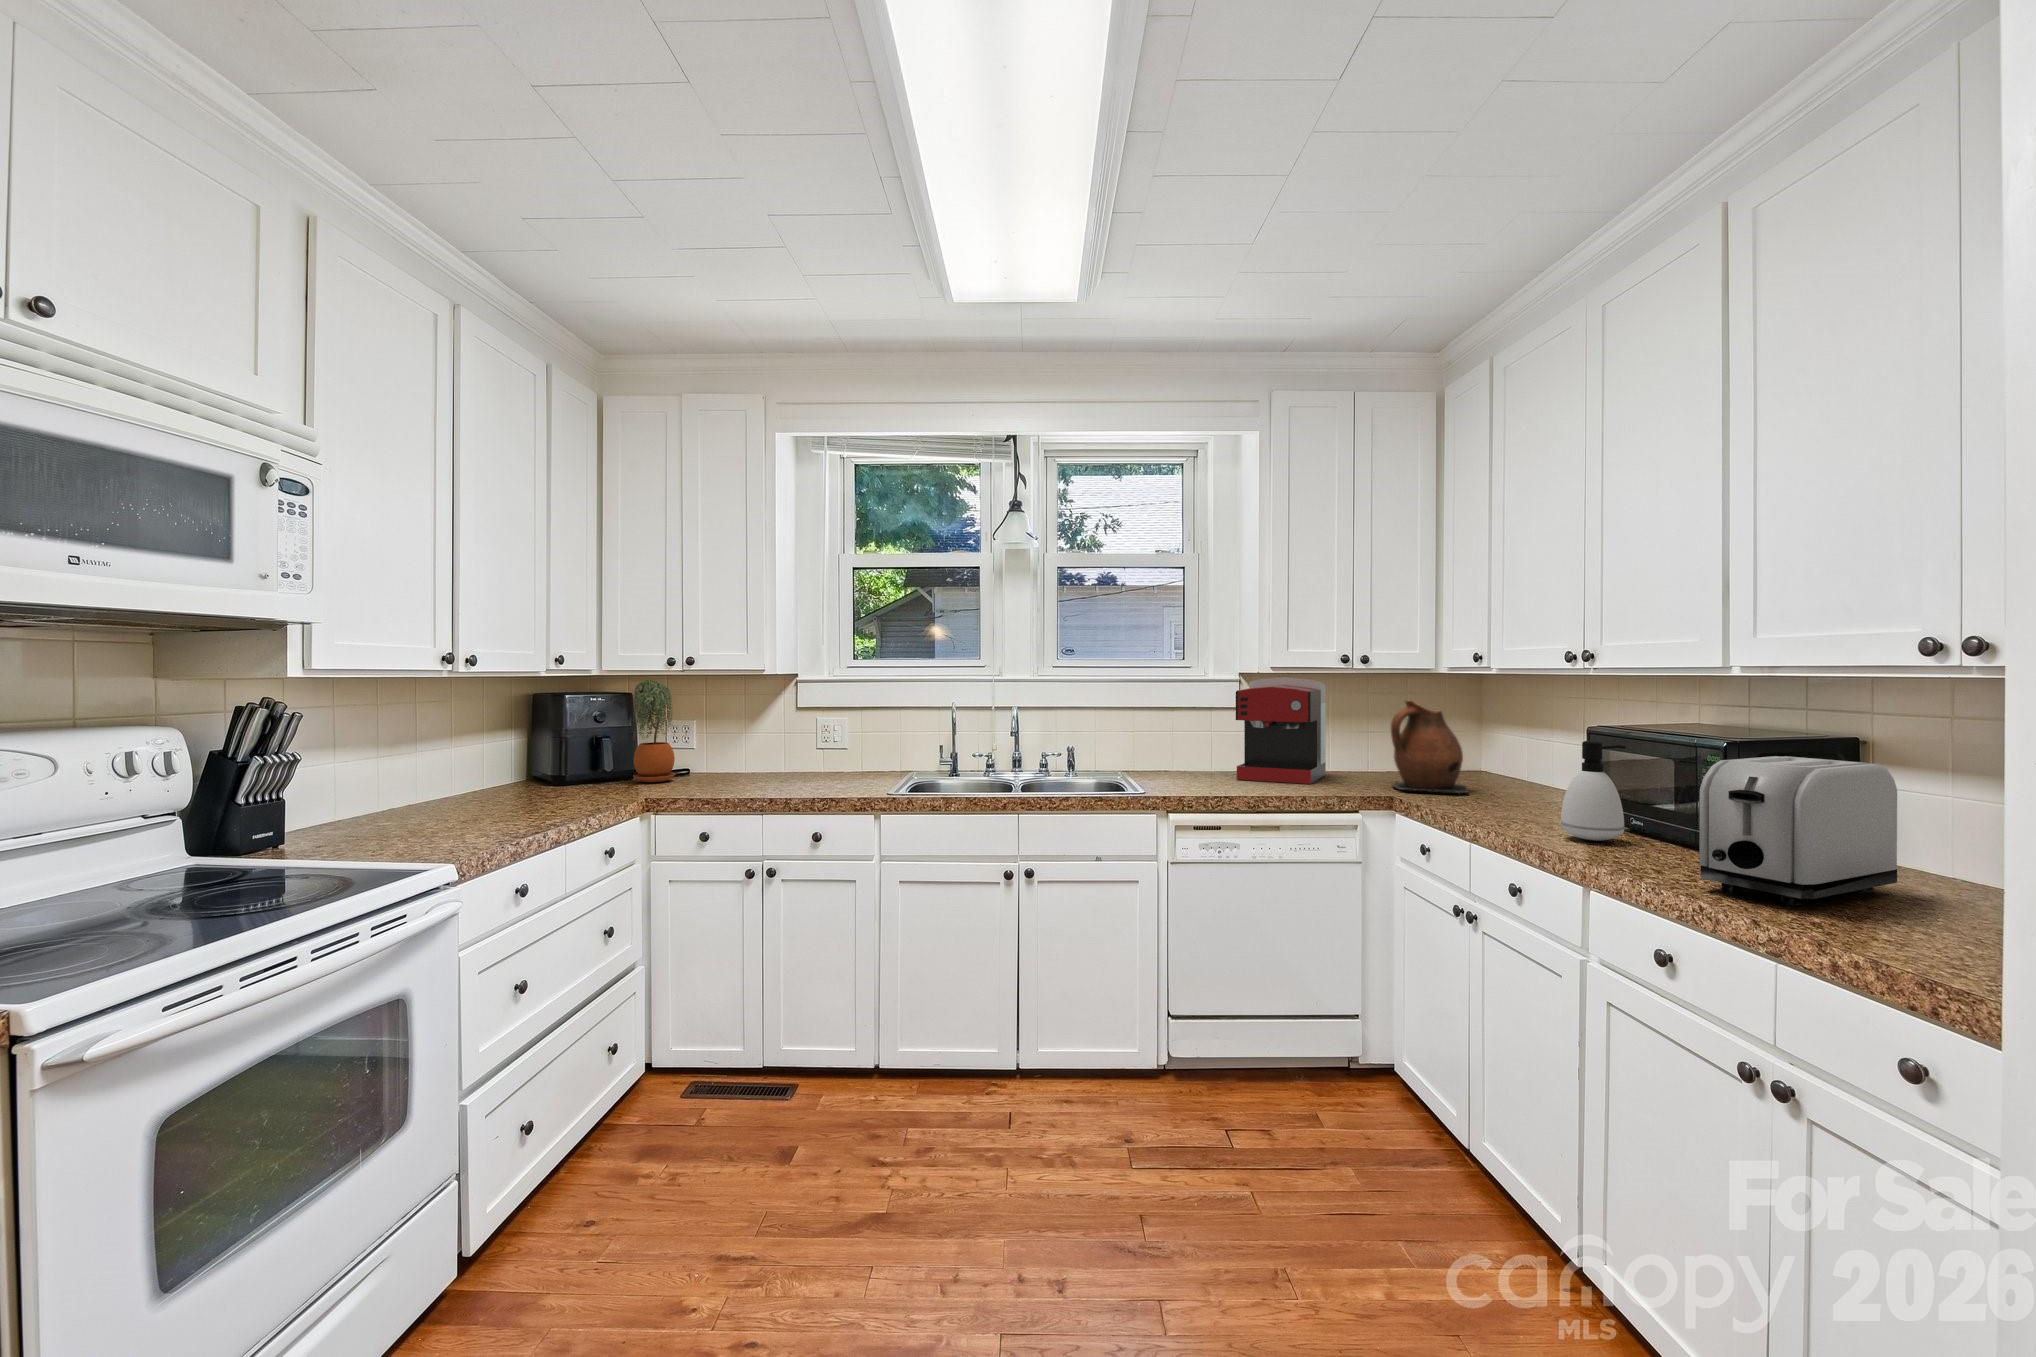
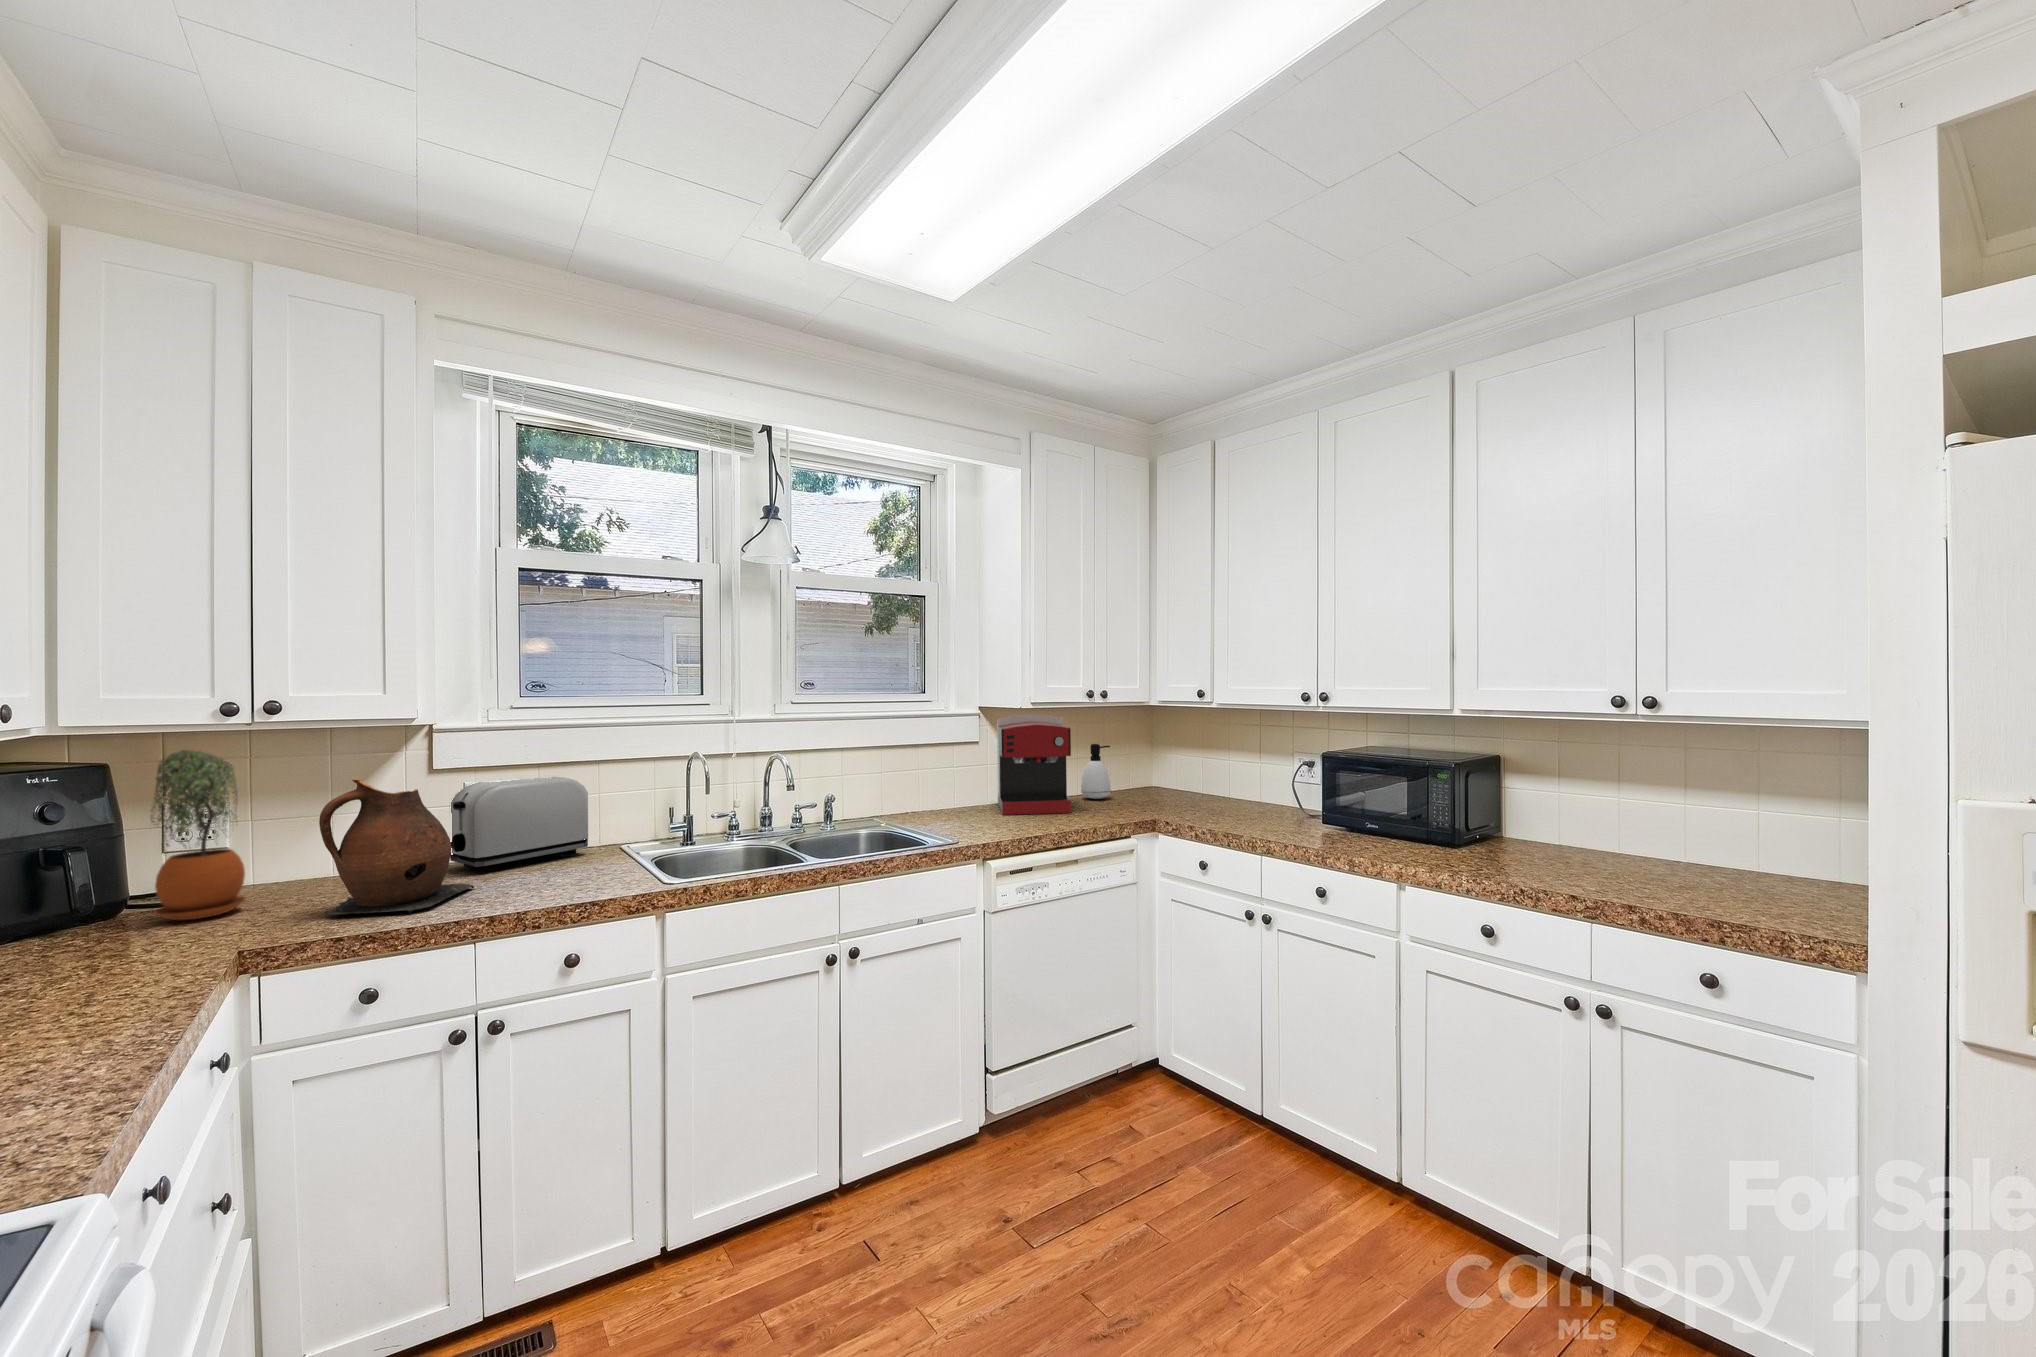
ceramic pitcher: present [1391,700,1468,794] -> present [319,778,474,915]
soap dispenser: present [1561,740,1626,841] -> present [1081,744,1111,799]
toaster: present [1699,756,1897,906] -> present [450,776,588,871]

